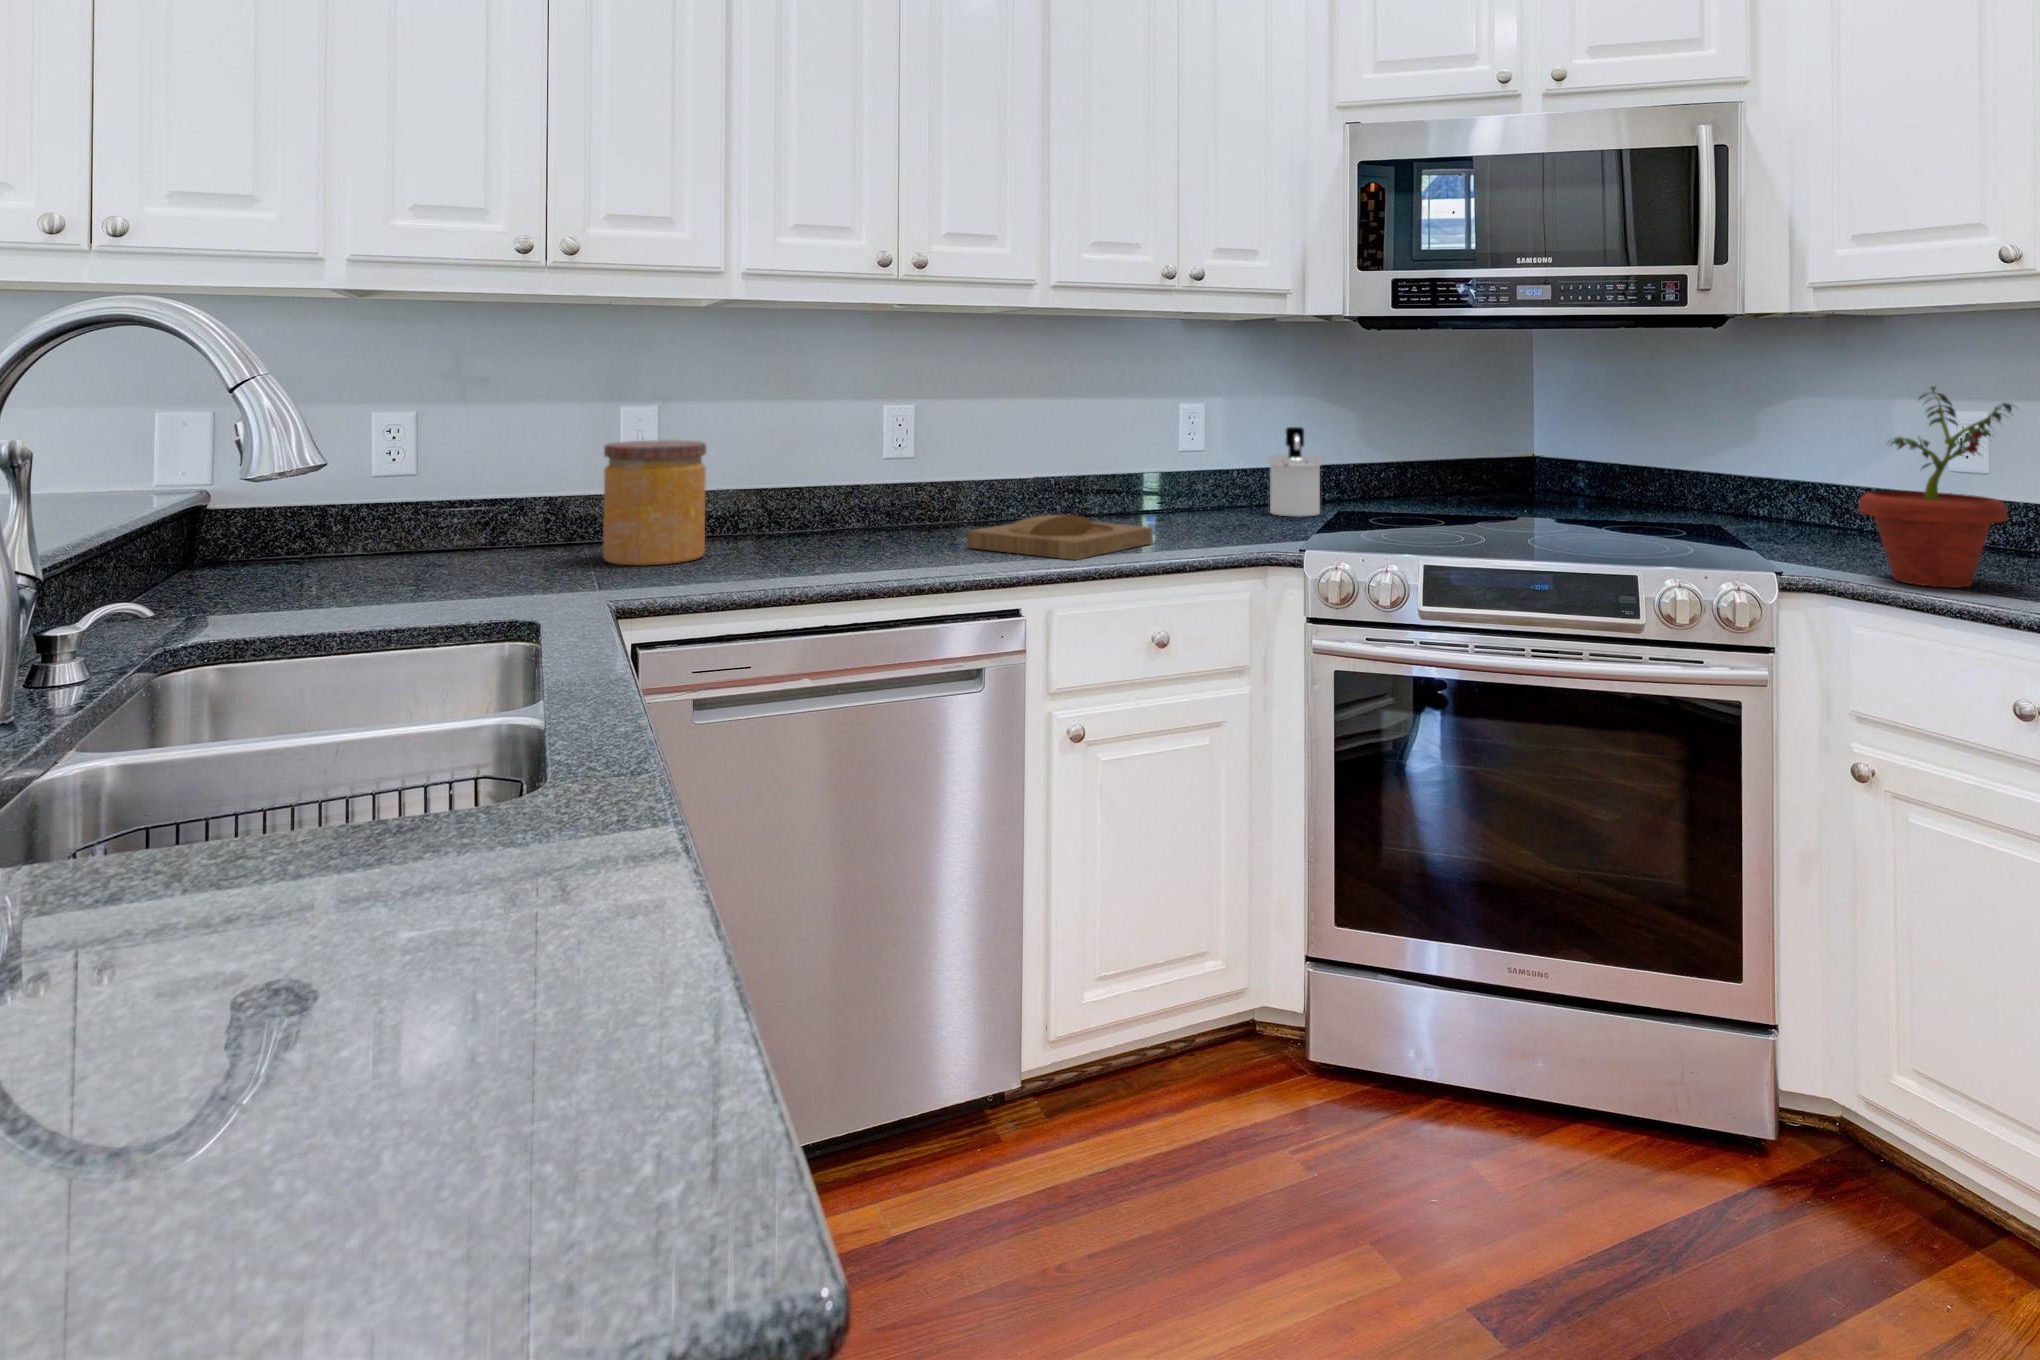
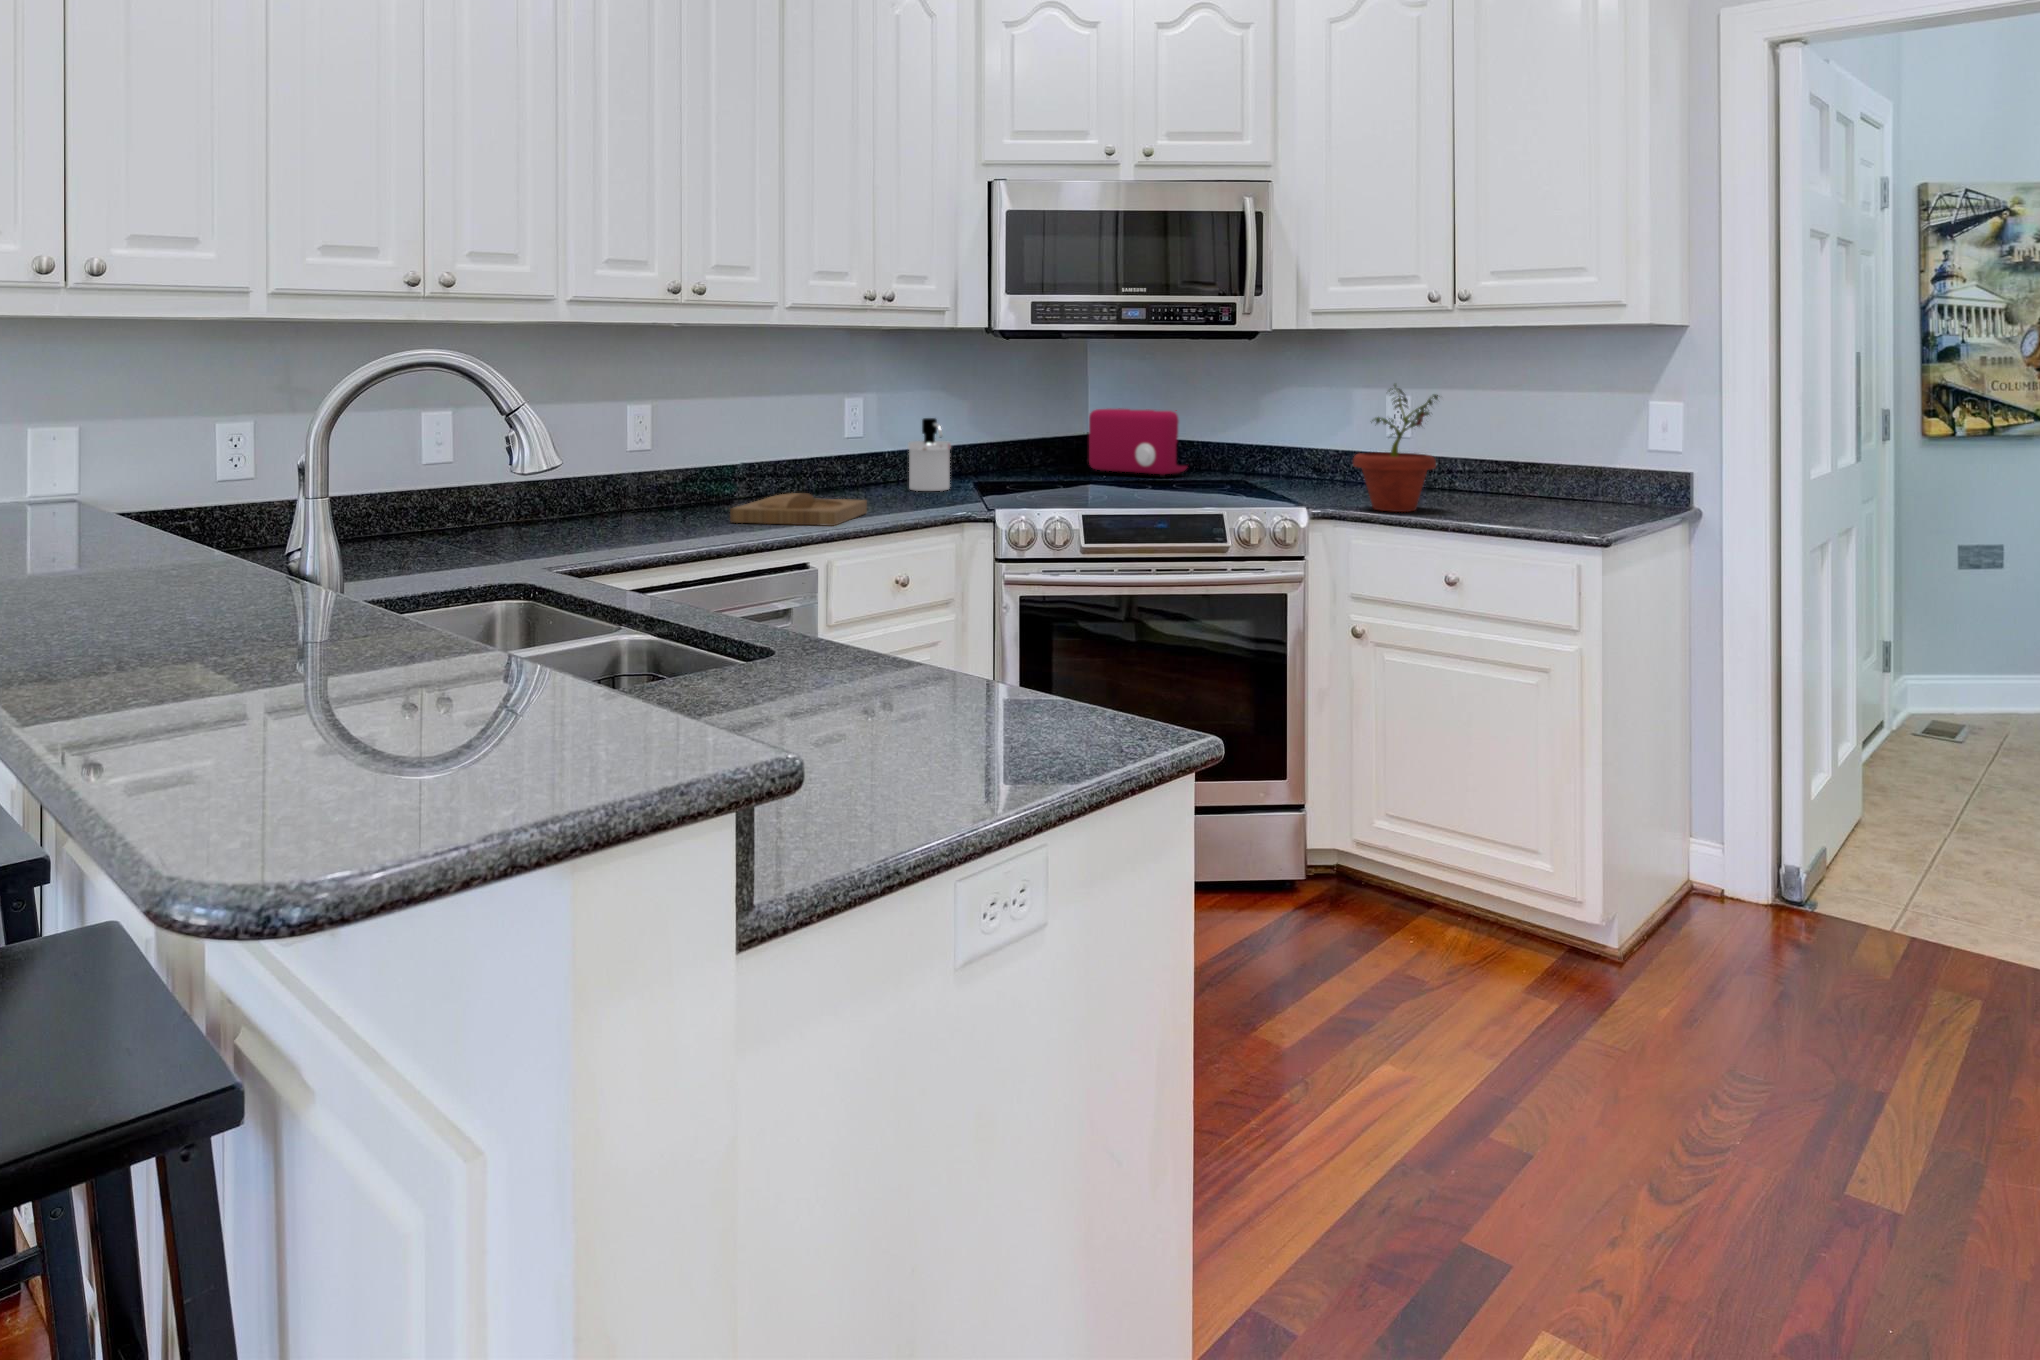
toaster: none [1532,421,1662,511] -> present [1089,408,1187,478]
jar: present [603,440,706,565] -> none [442,440,528,547]

